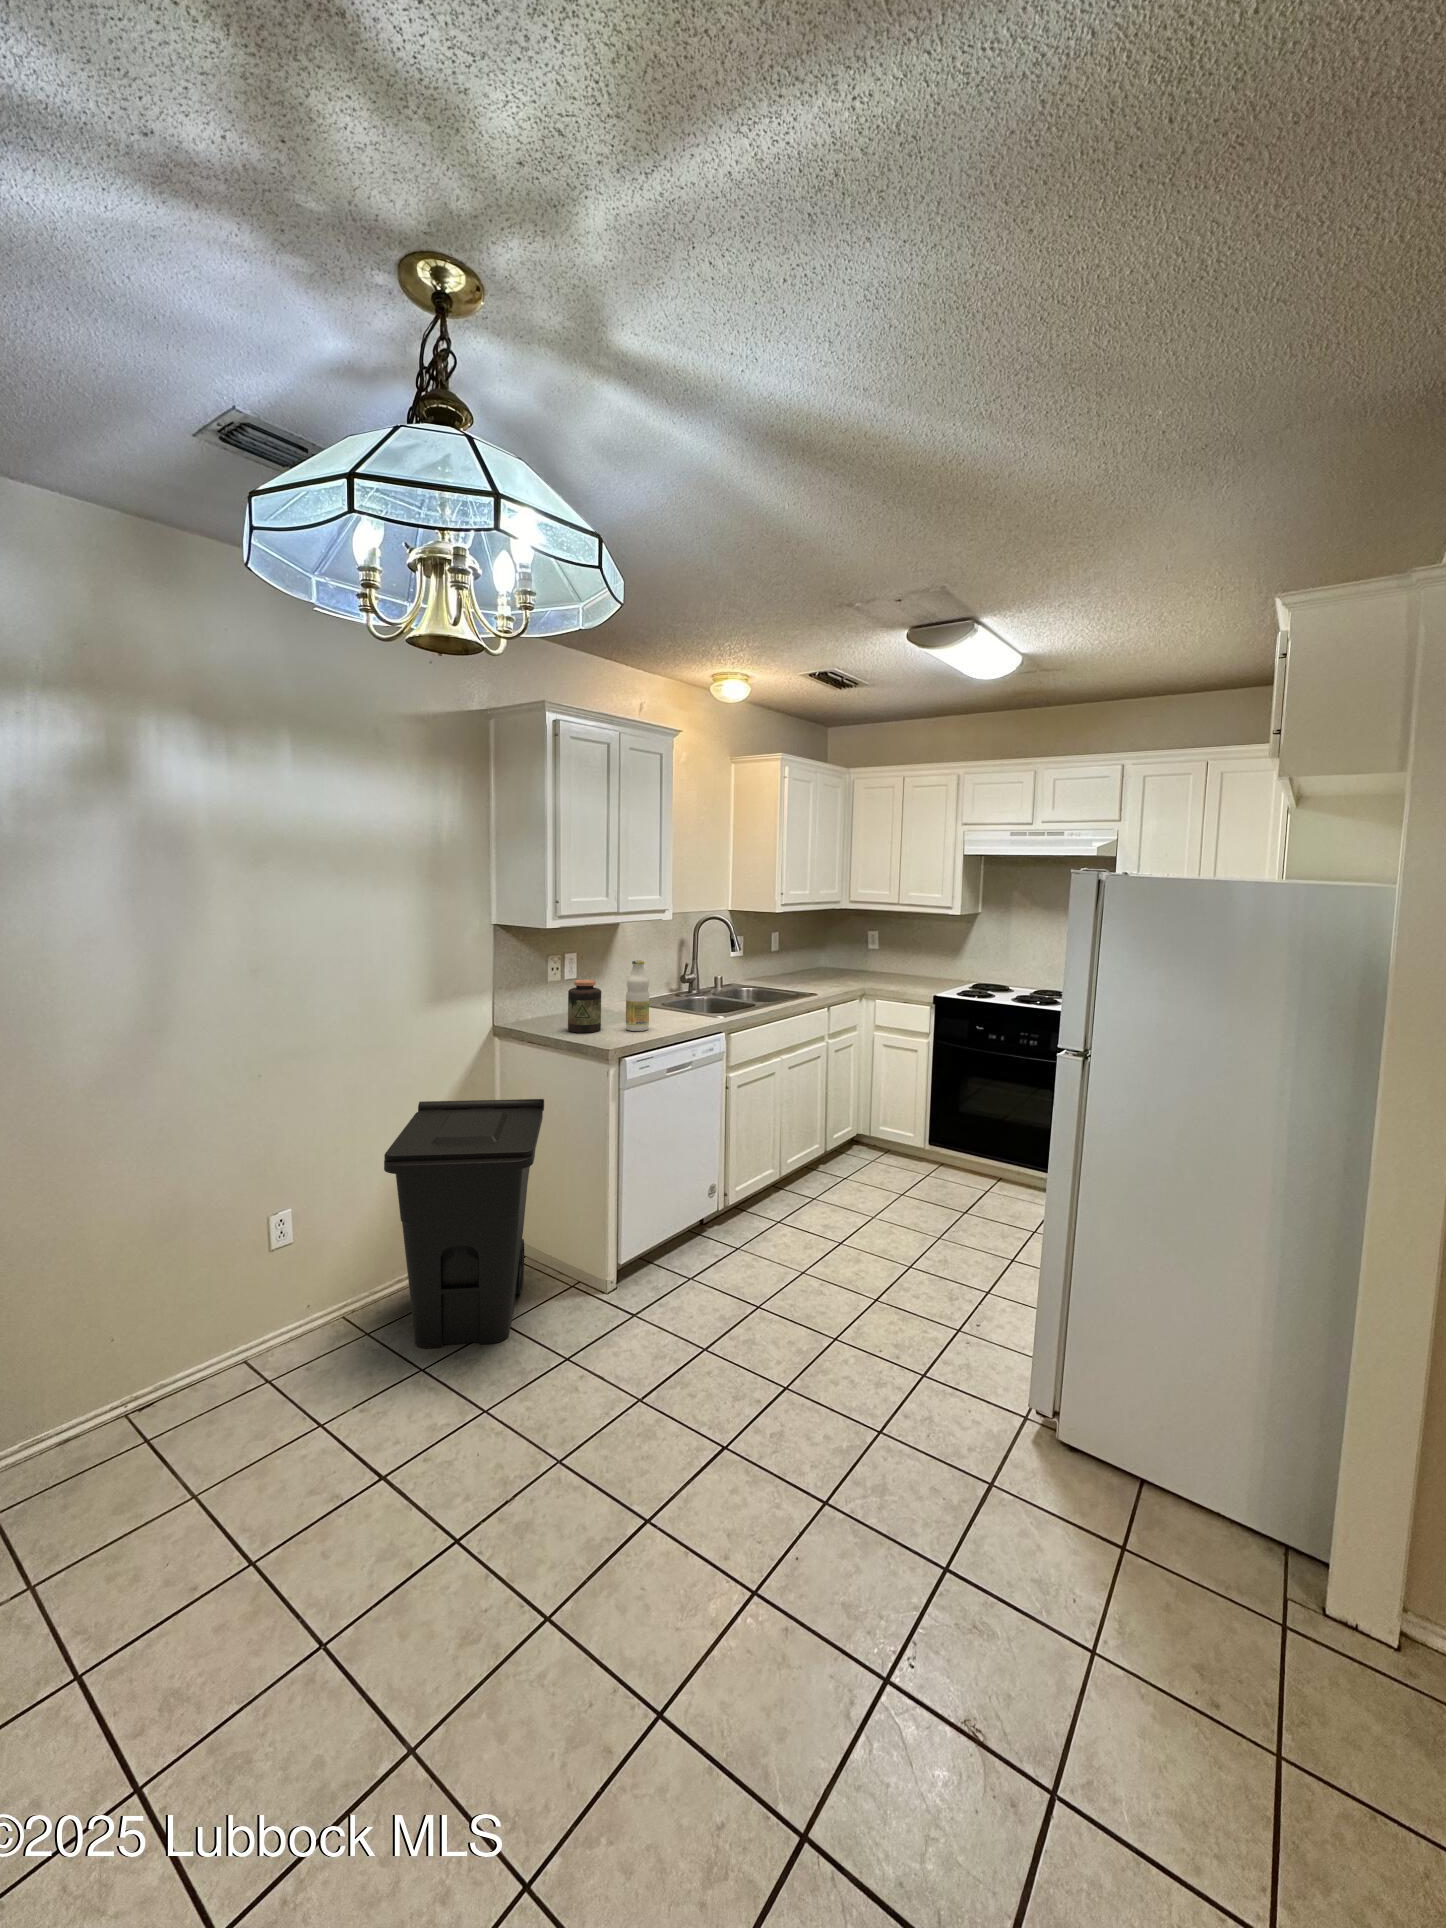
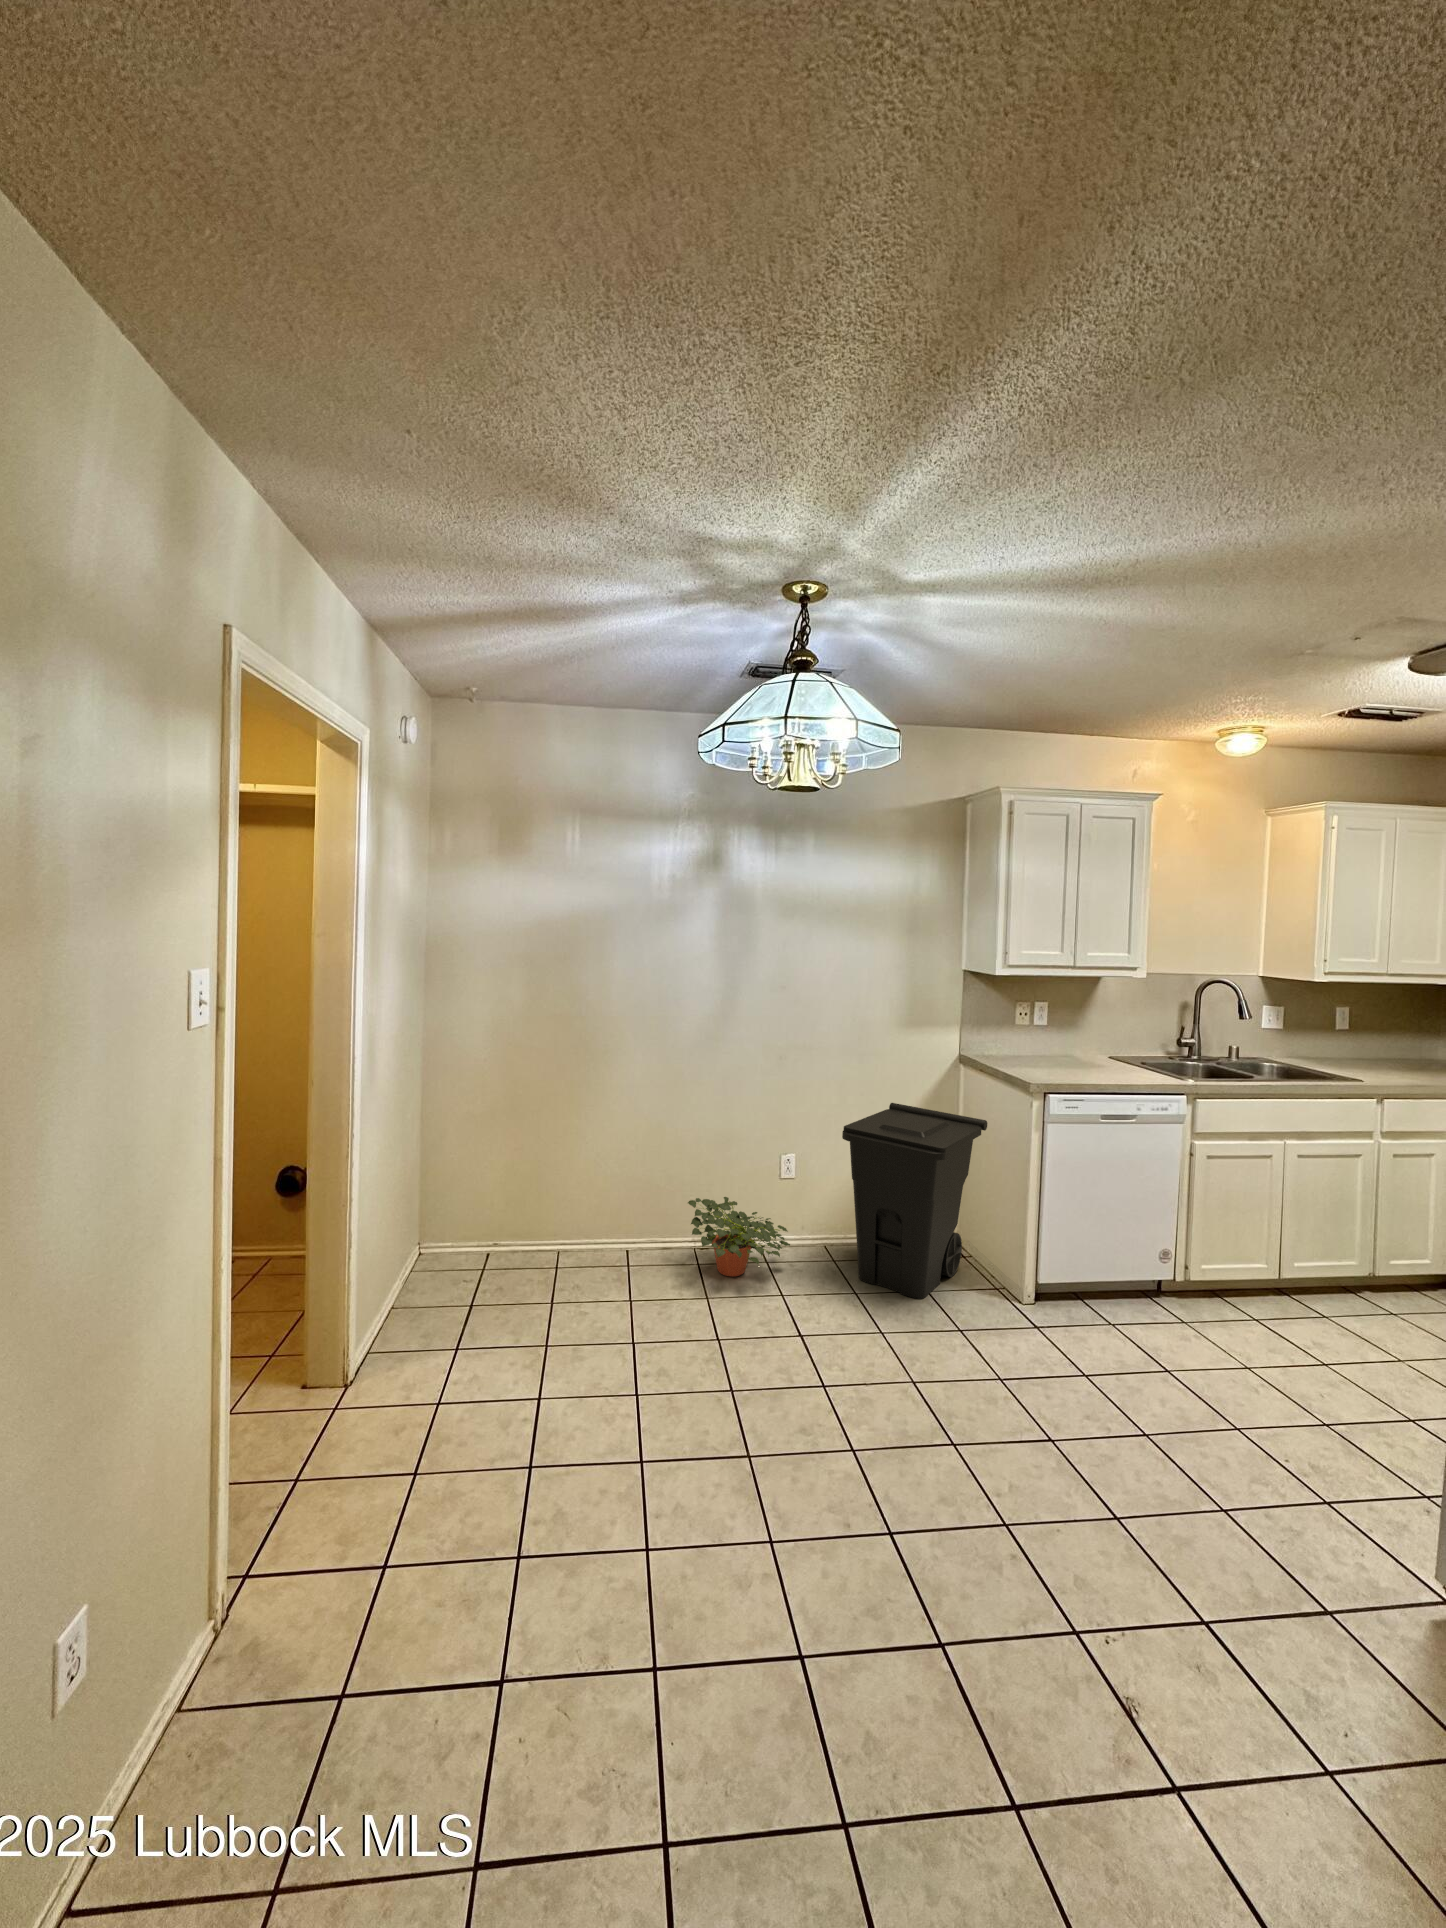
bottle: present [626,960,649,1031] -> none [1070,1010,1095,1077]
jar: present [568,980,601,1033] -> none [1016,1023,1049,1071]
potted plant: none [111,1313,314,1442] -> present [688,1197,790,1277]

